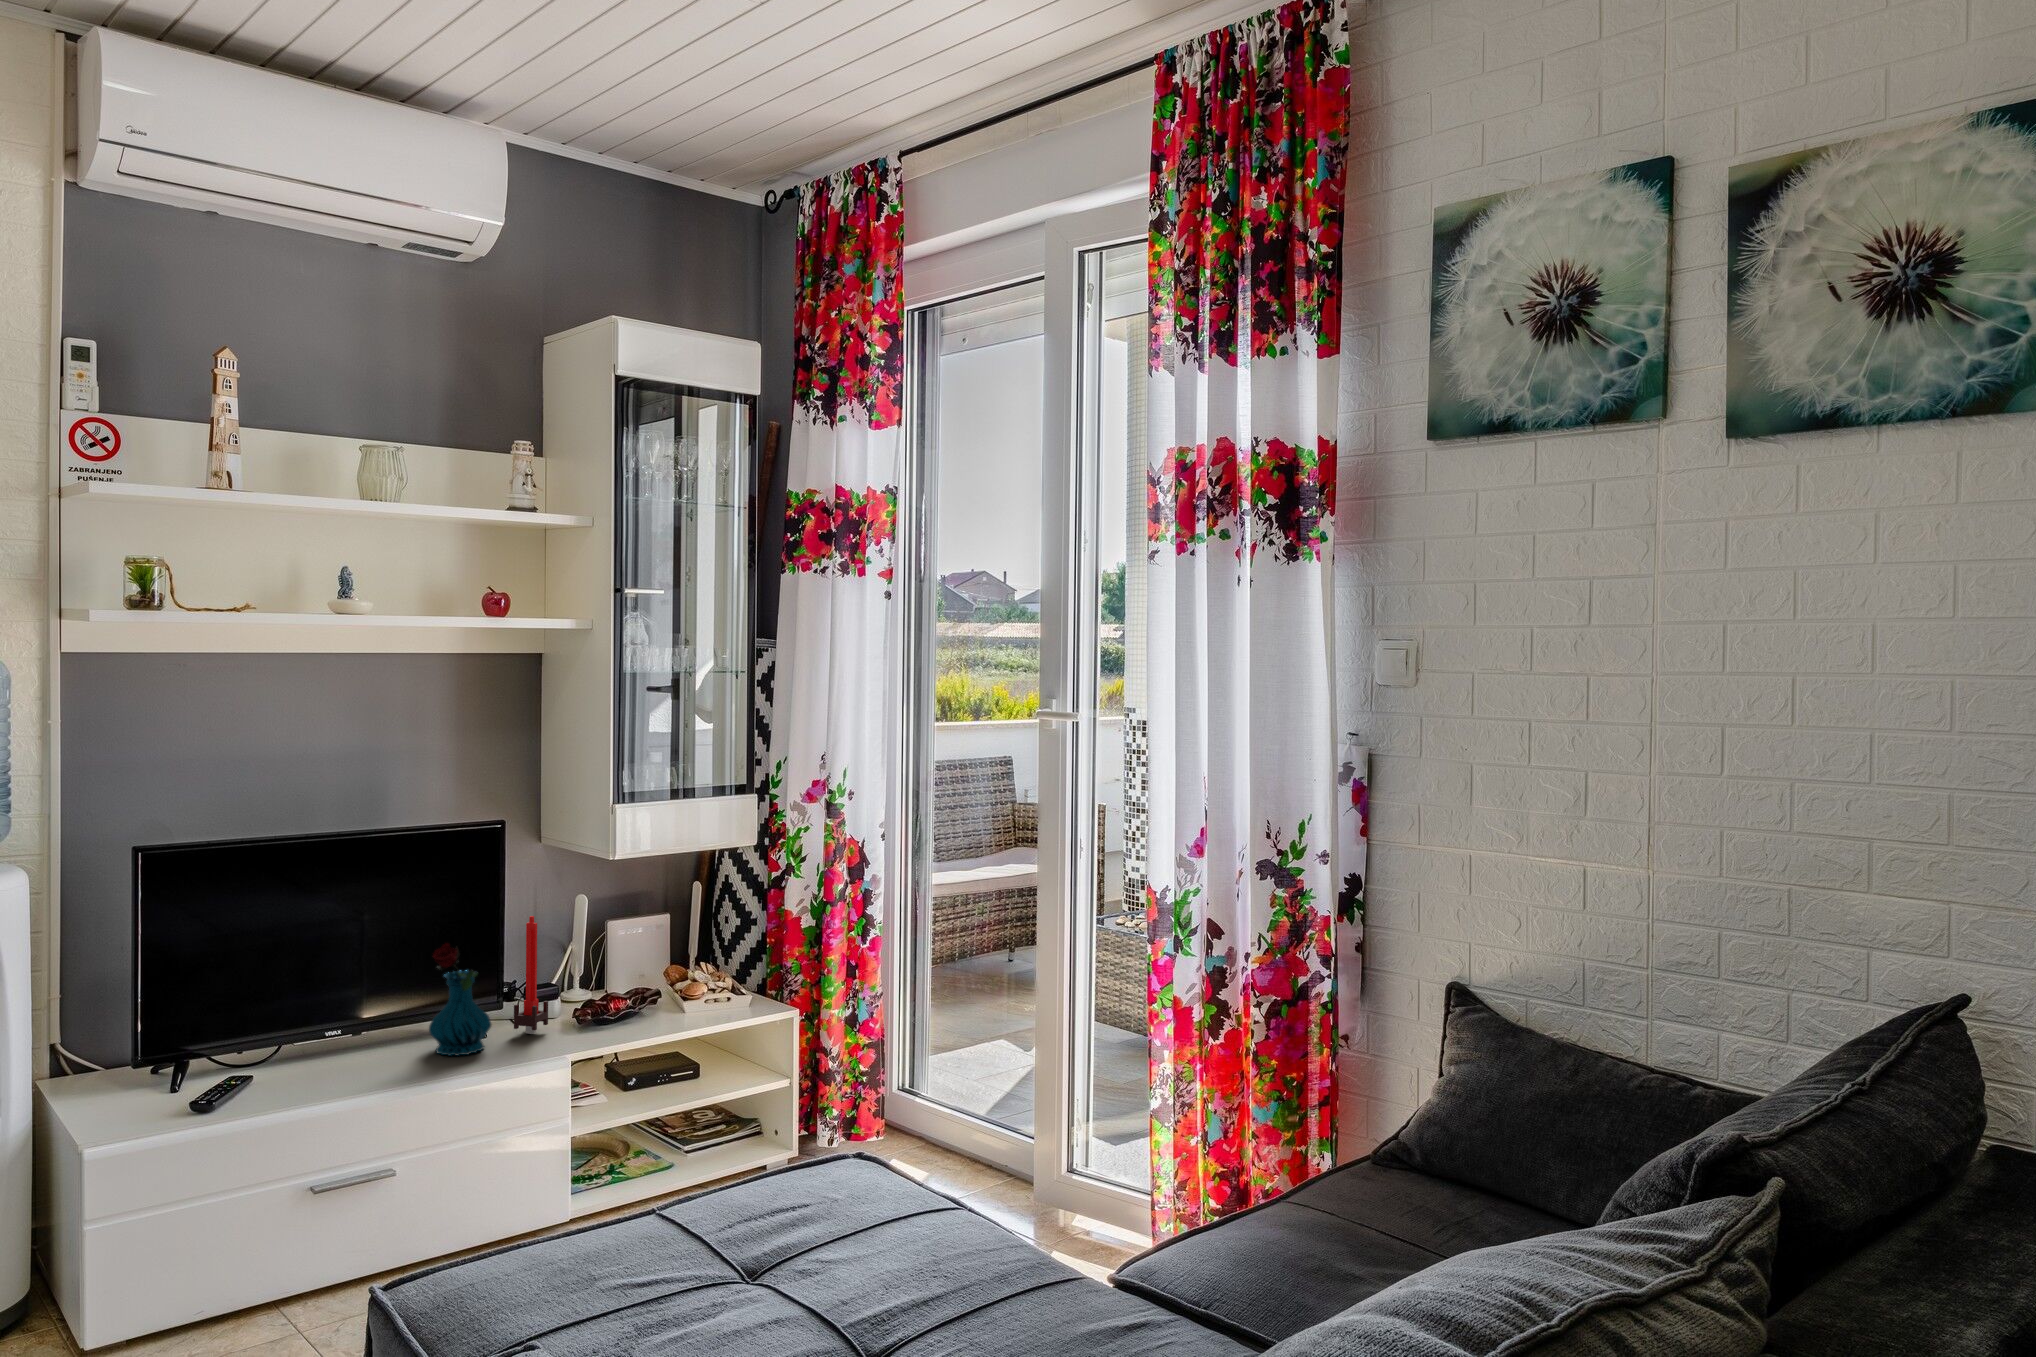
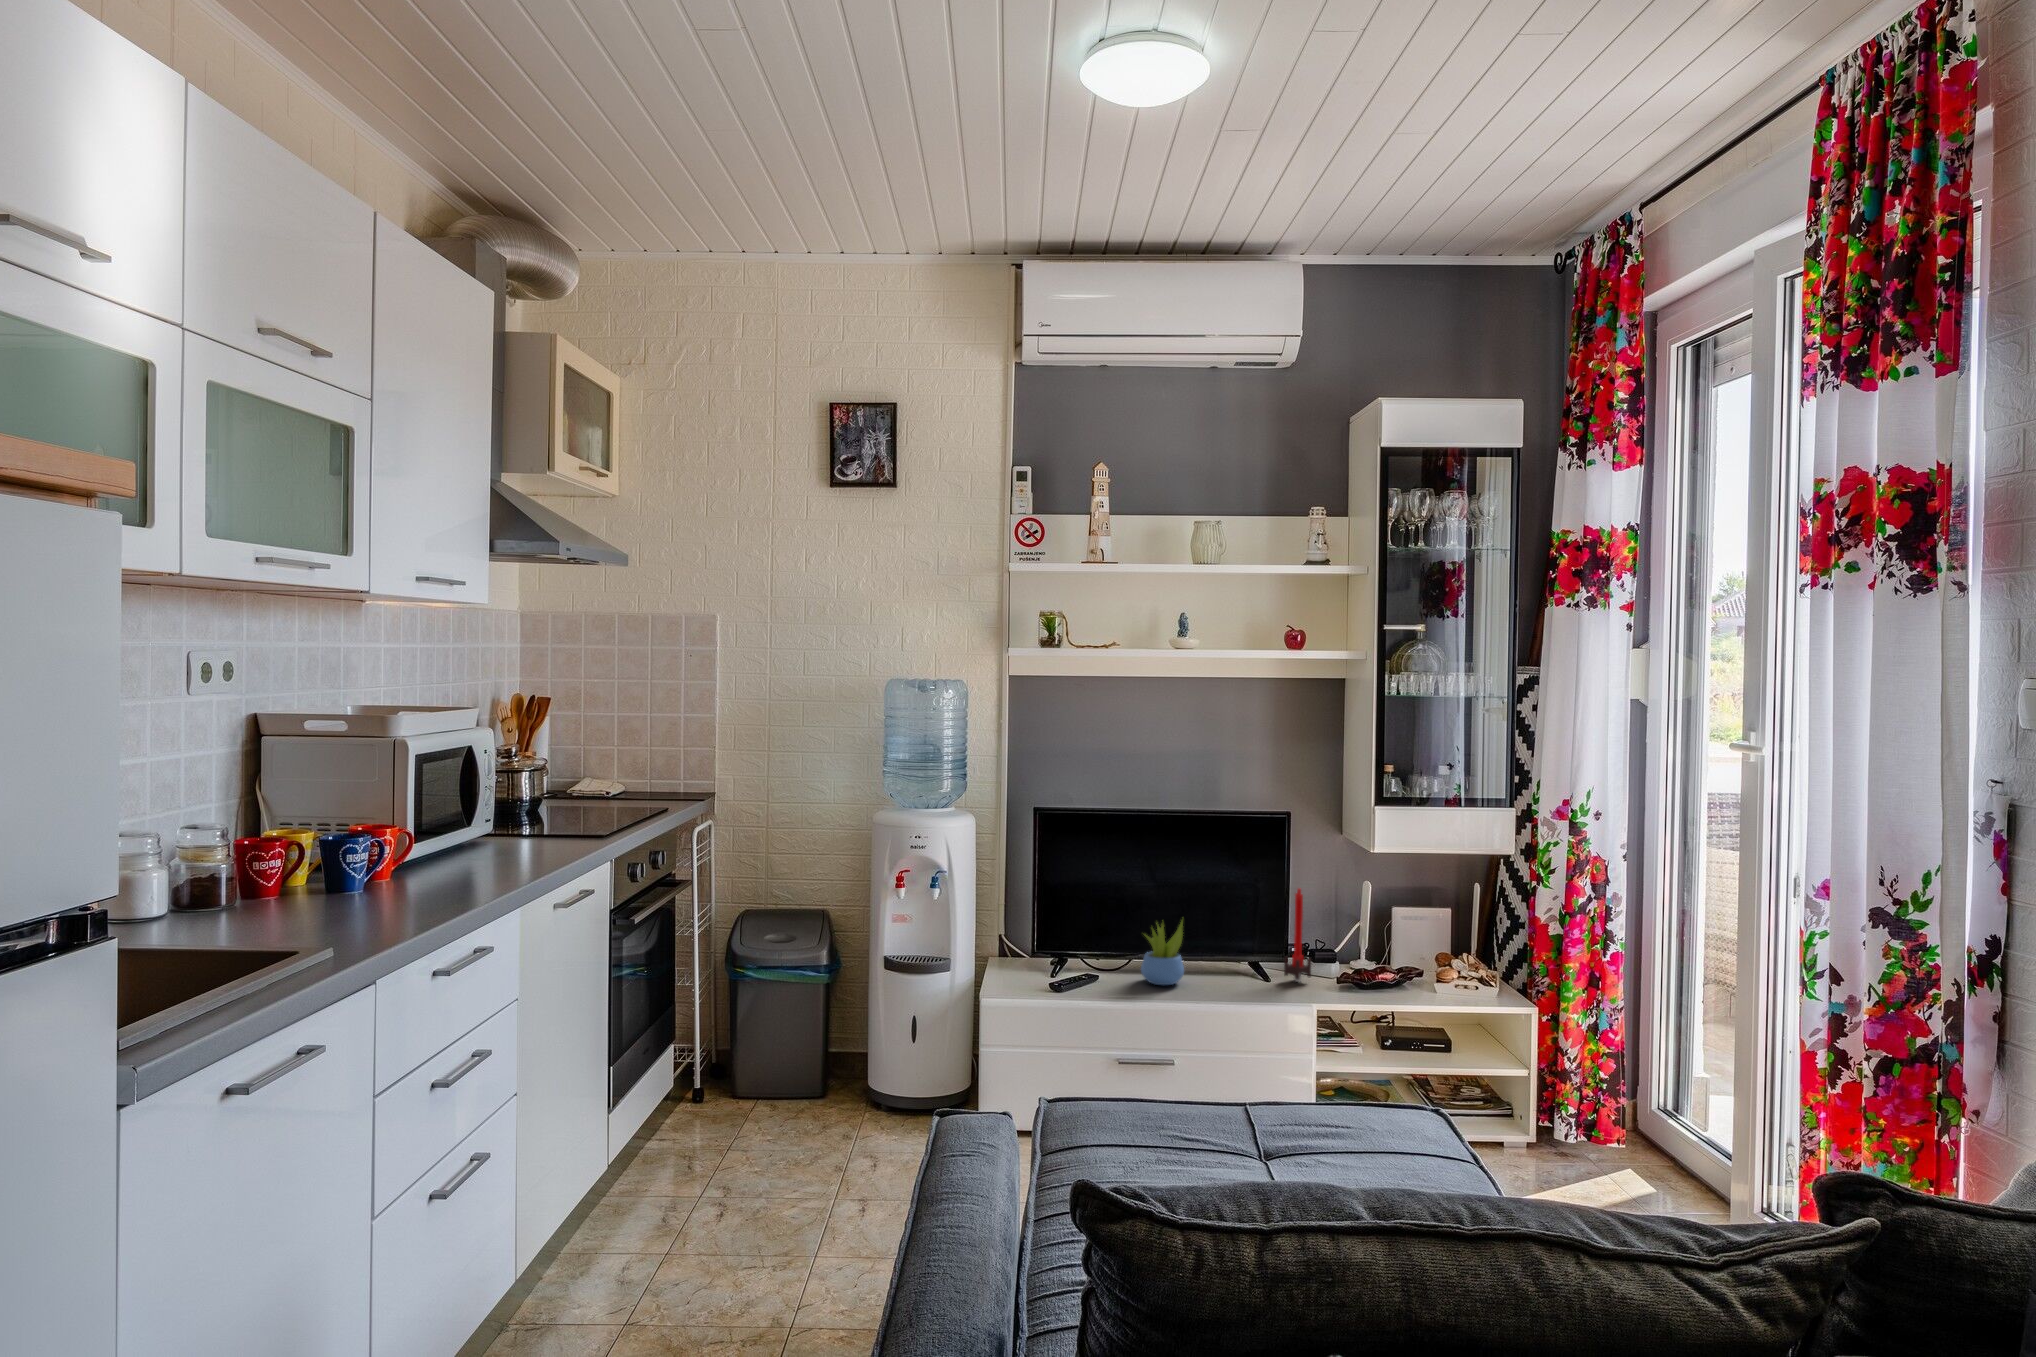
vase: present [429,943,491,1056] -> none [1217,899,1263,987]
succulent plant: none [323,976,390,1076] -> present [1141,921,1184,985]

